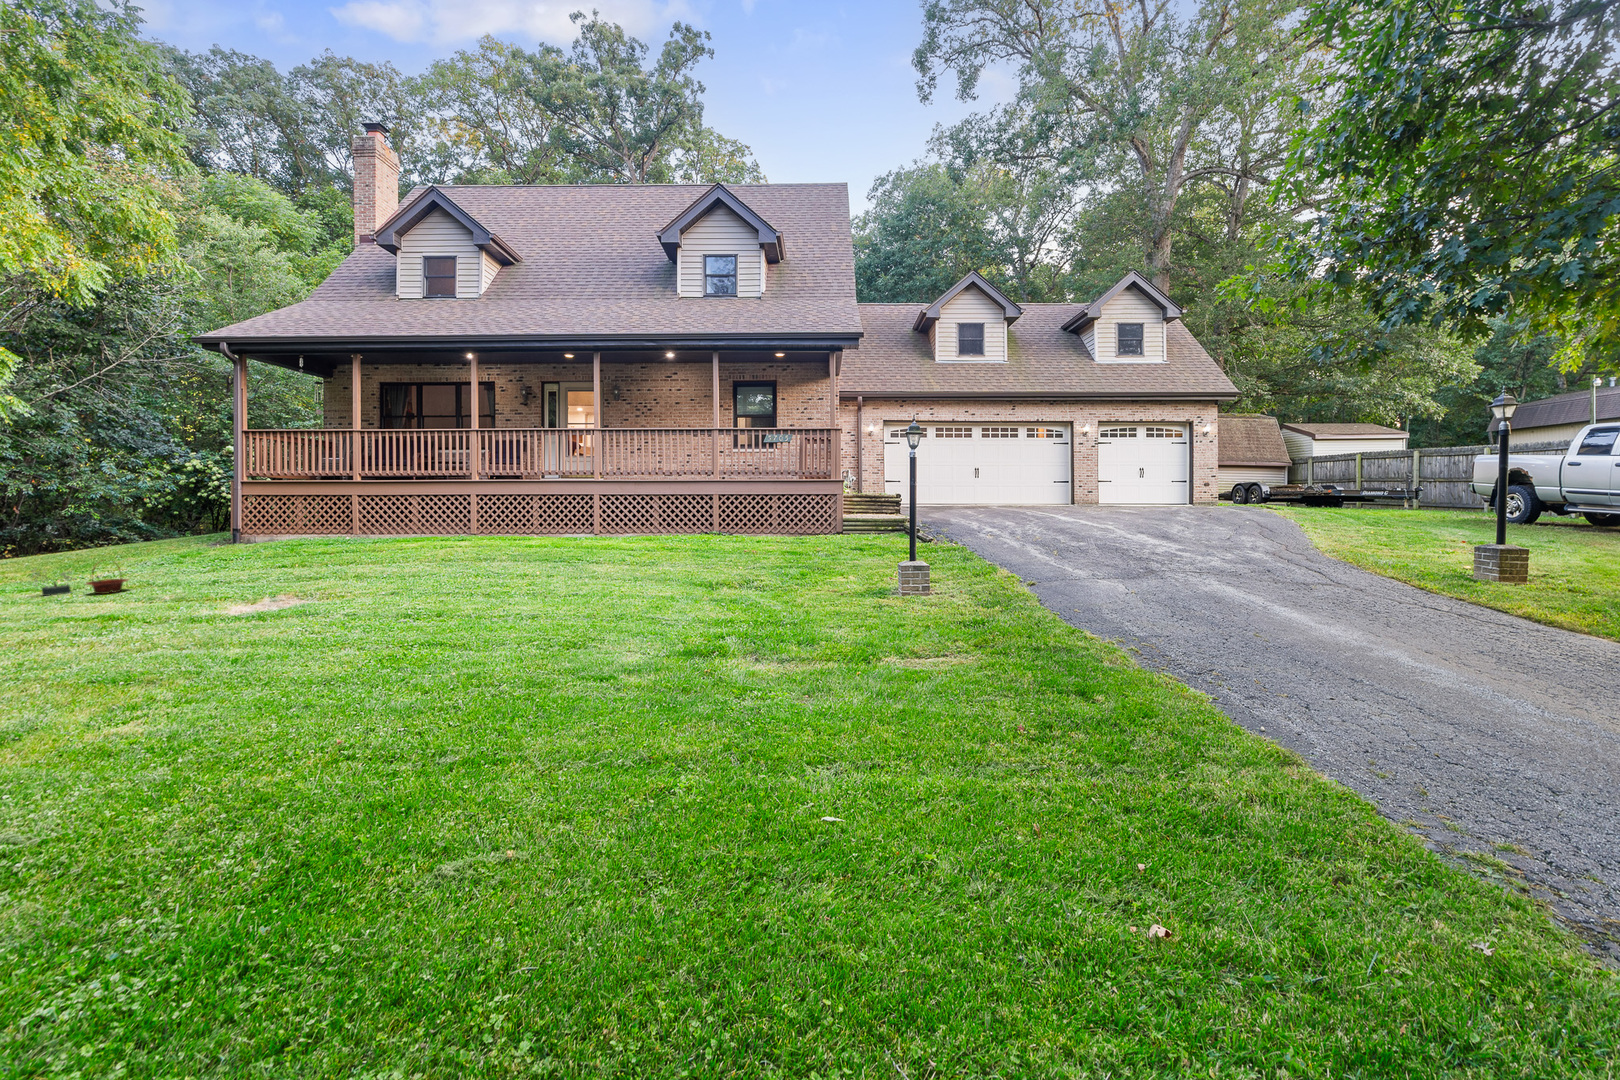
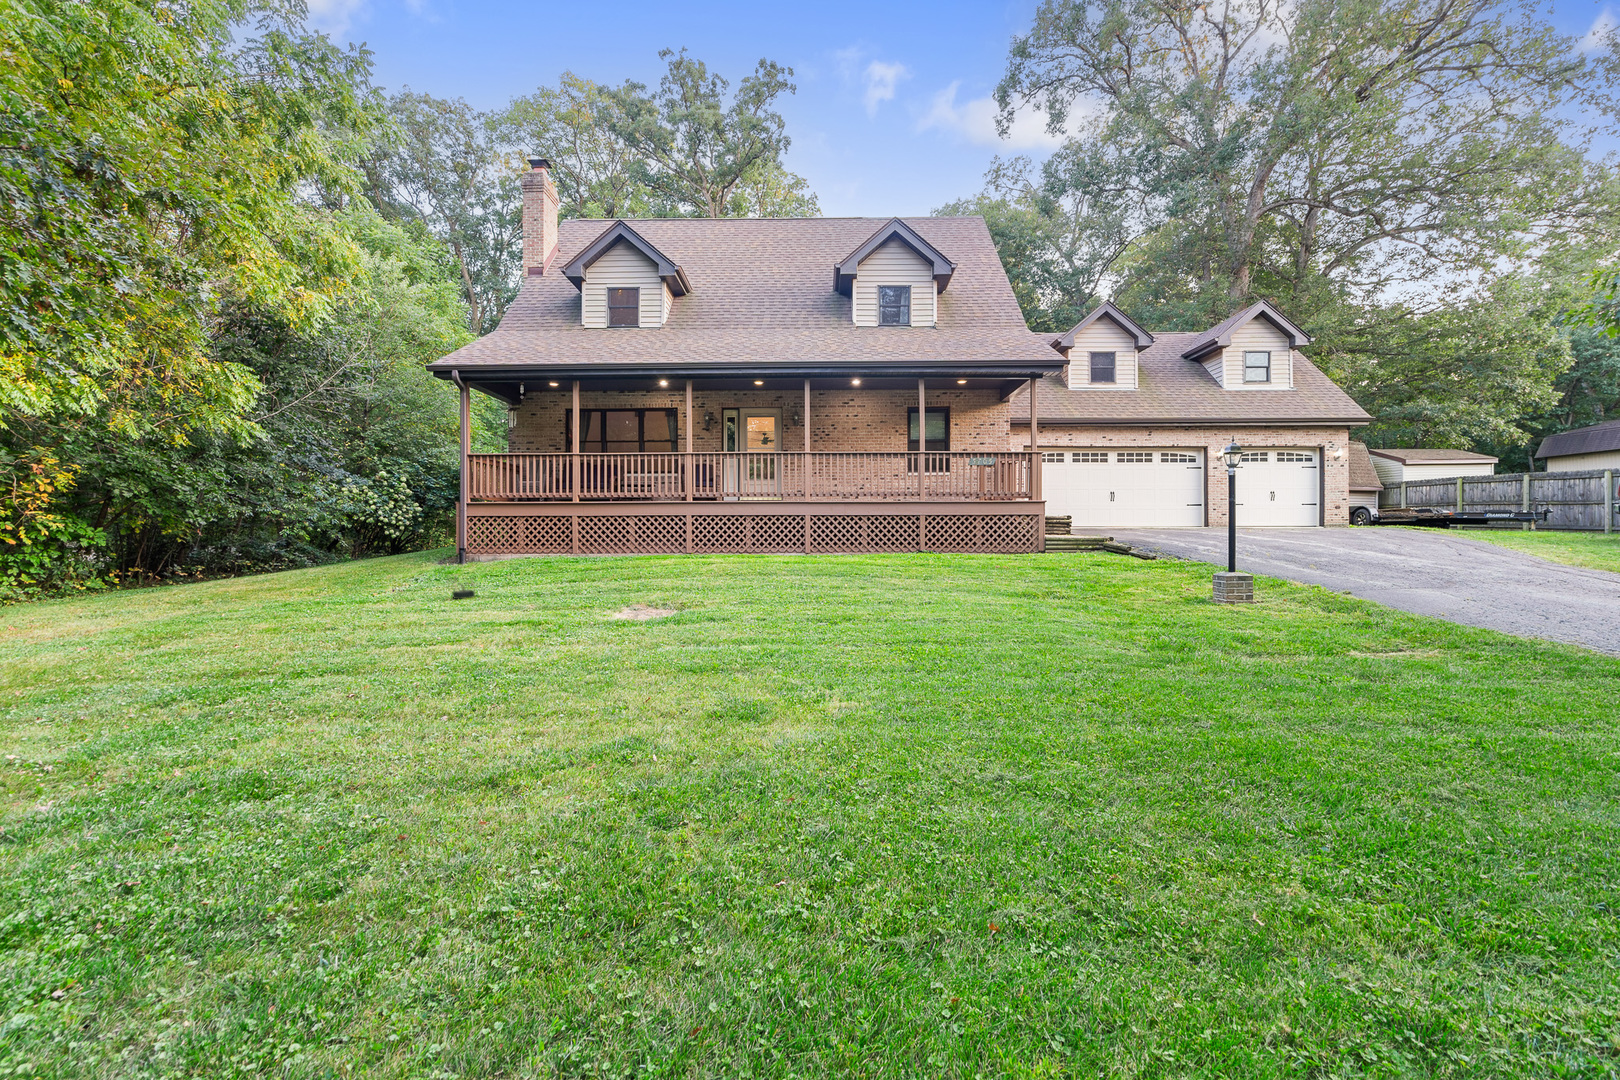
basket: present [85,562,128,594] -> none [495,567,526,597]

